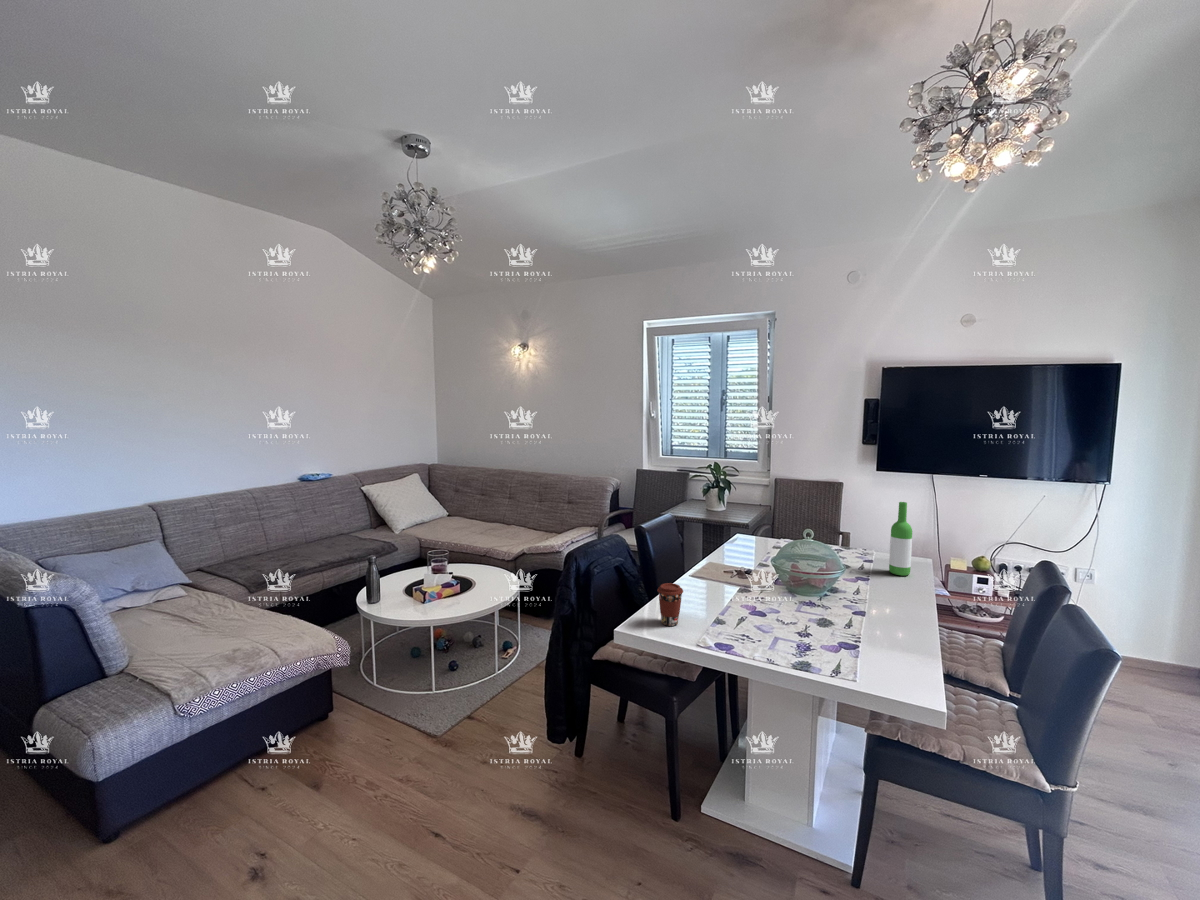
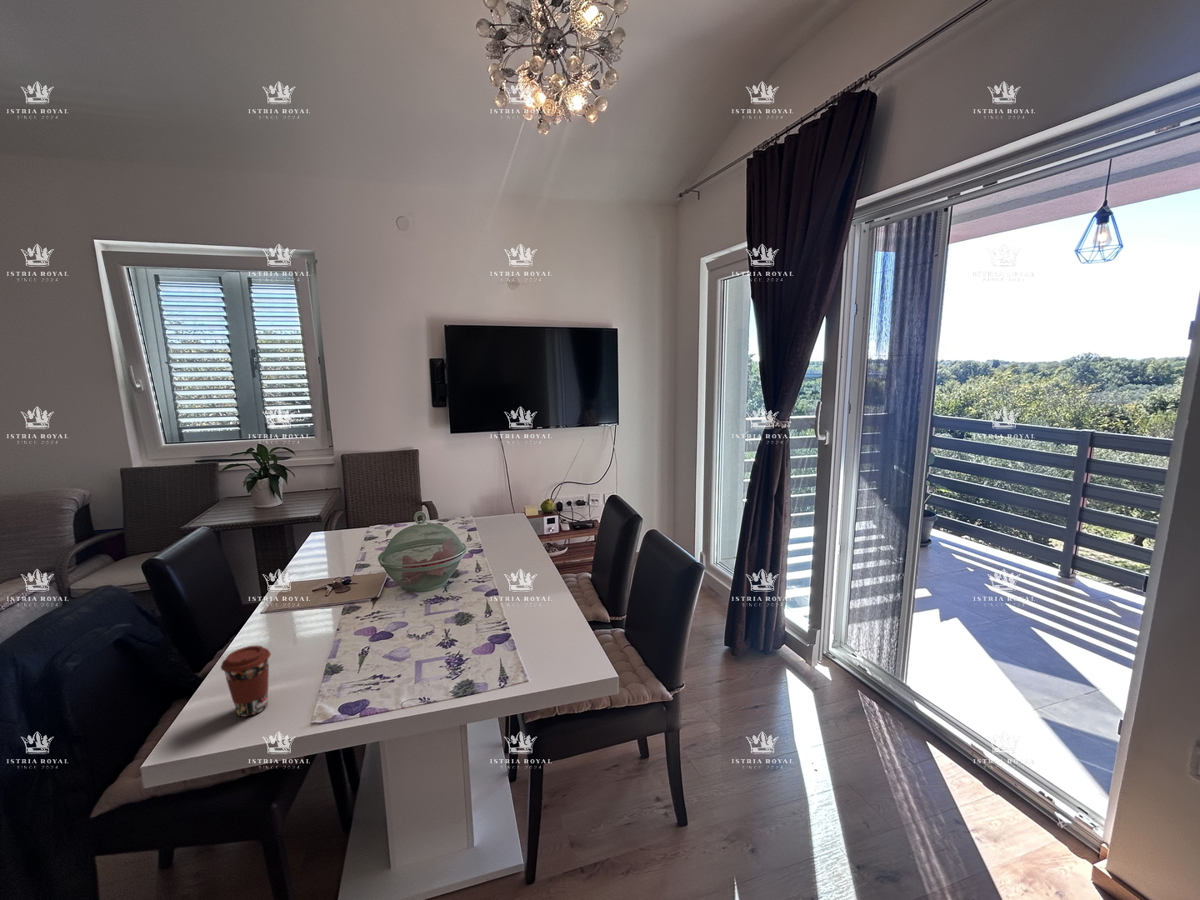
wine bottle: present [889,502,912,576] -> none [493,463,514,537]

